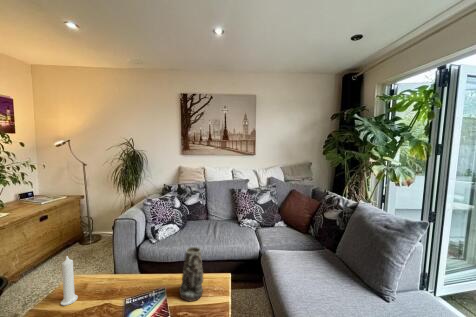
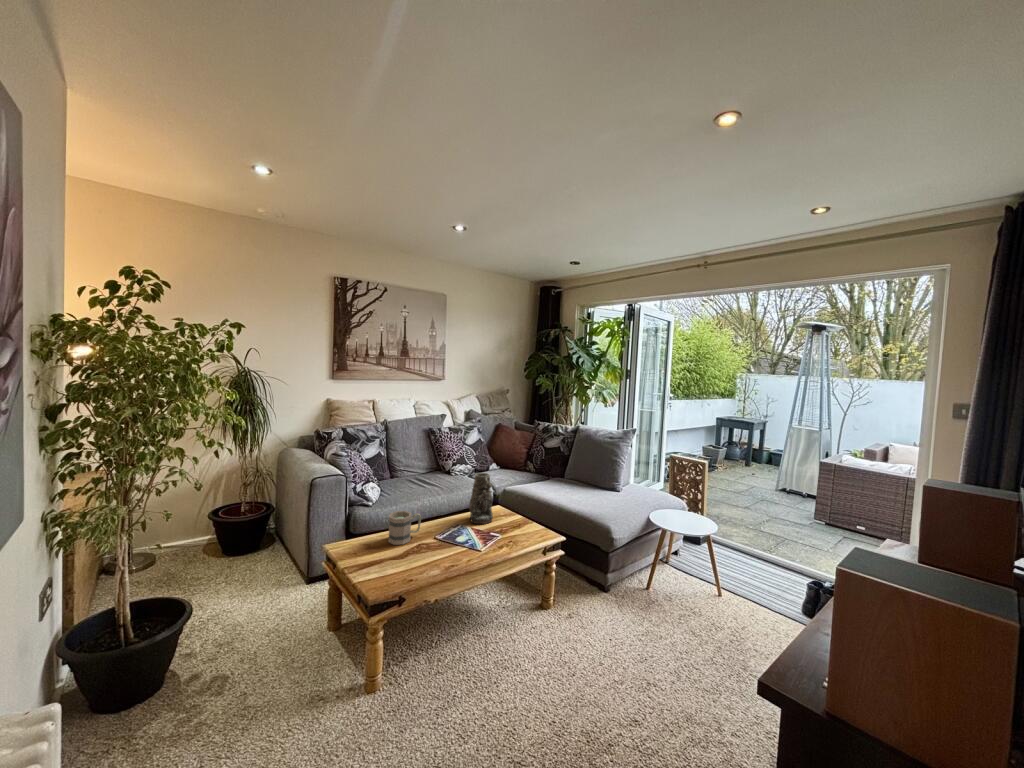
candle: present [61,256,78,306] -> none [350,496,367,556]
mug: none [97,269,128,304] -> present [388,511,421,545]

